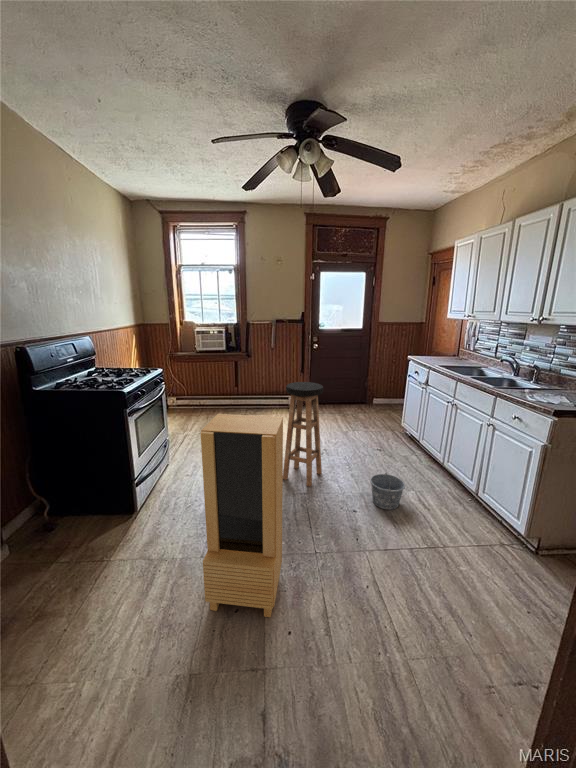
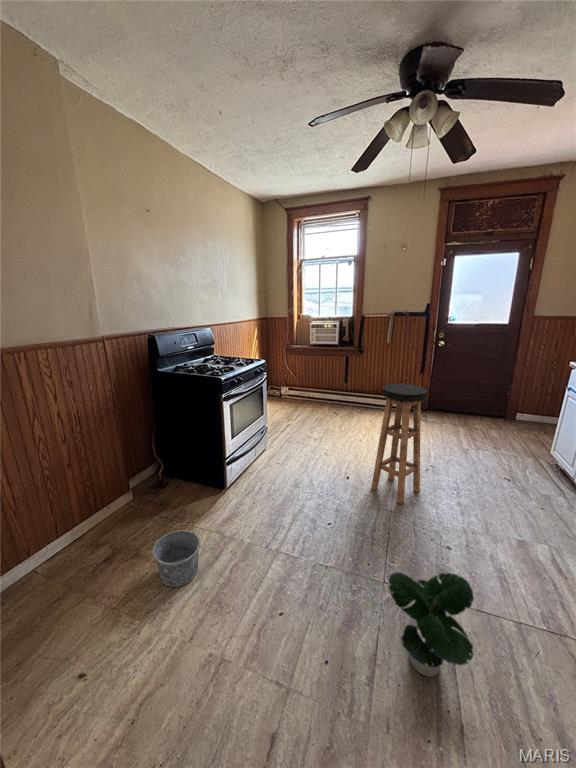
storage cabinet: present [201,414,283,617] -> none [250,409,347,636]
bucket: present [370,473,405,510] -> present [152,530,200,587]
potted plant: none [330,524,400,611] -> present [388,572,474,677]

